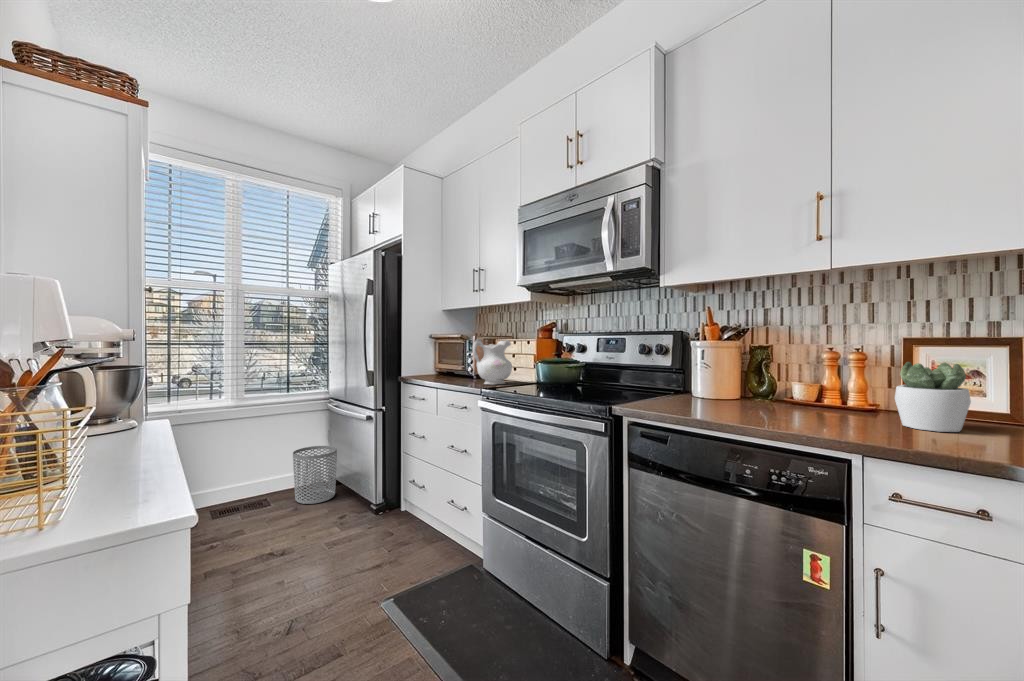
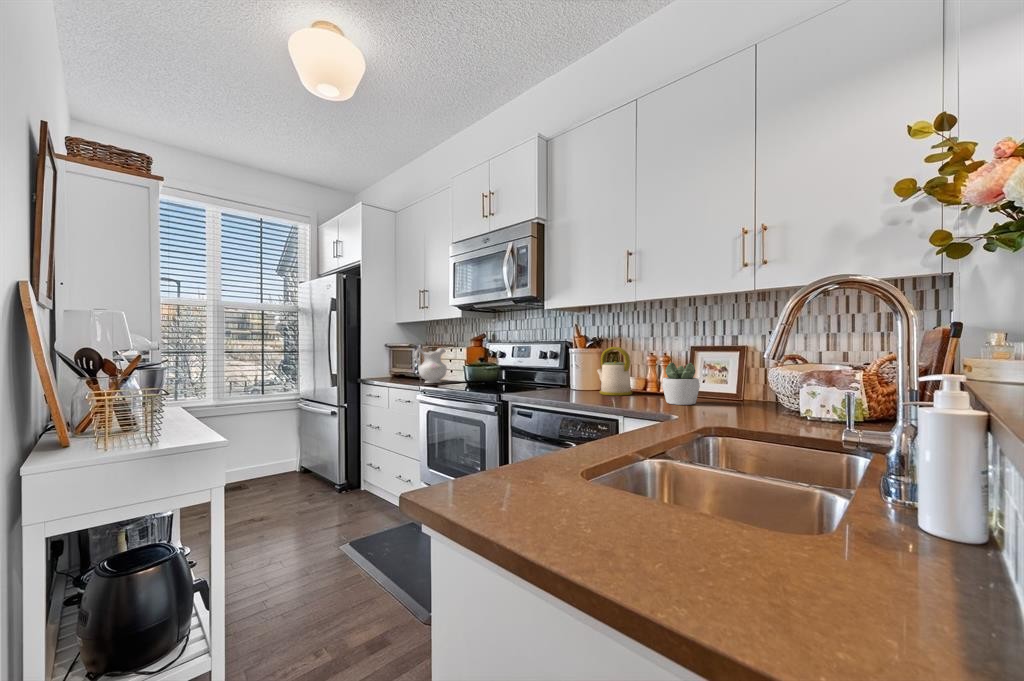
kettle: none [744,338,805,410] -> present [597,347,632,396]
waste bin: present [293,446,337,504] -> none [268,439,306,488]

